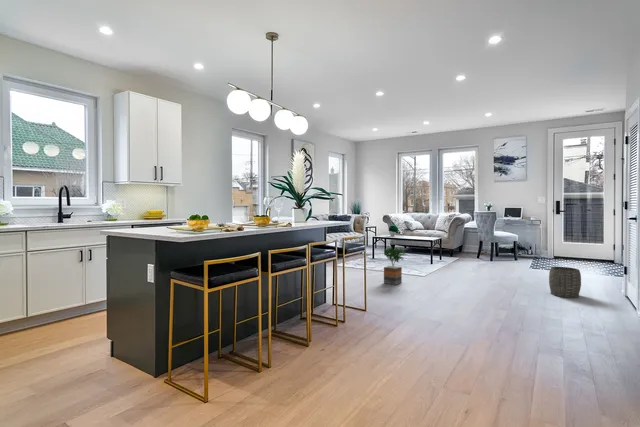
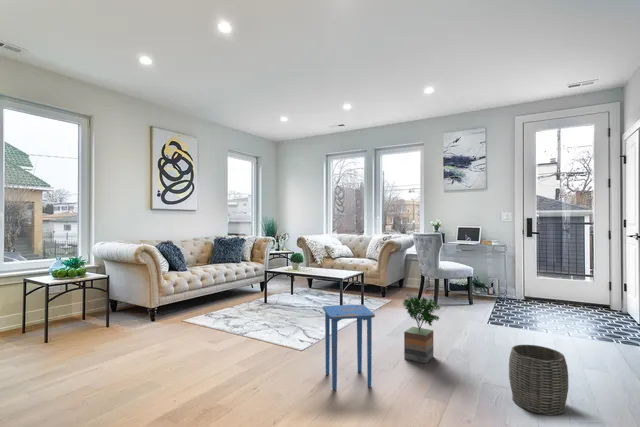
potted tree: present [384,247,405,285] -> present [403,297,440,364]
side table: none [441,248,475,290] -> present [323,305,375,390]

